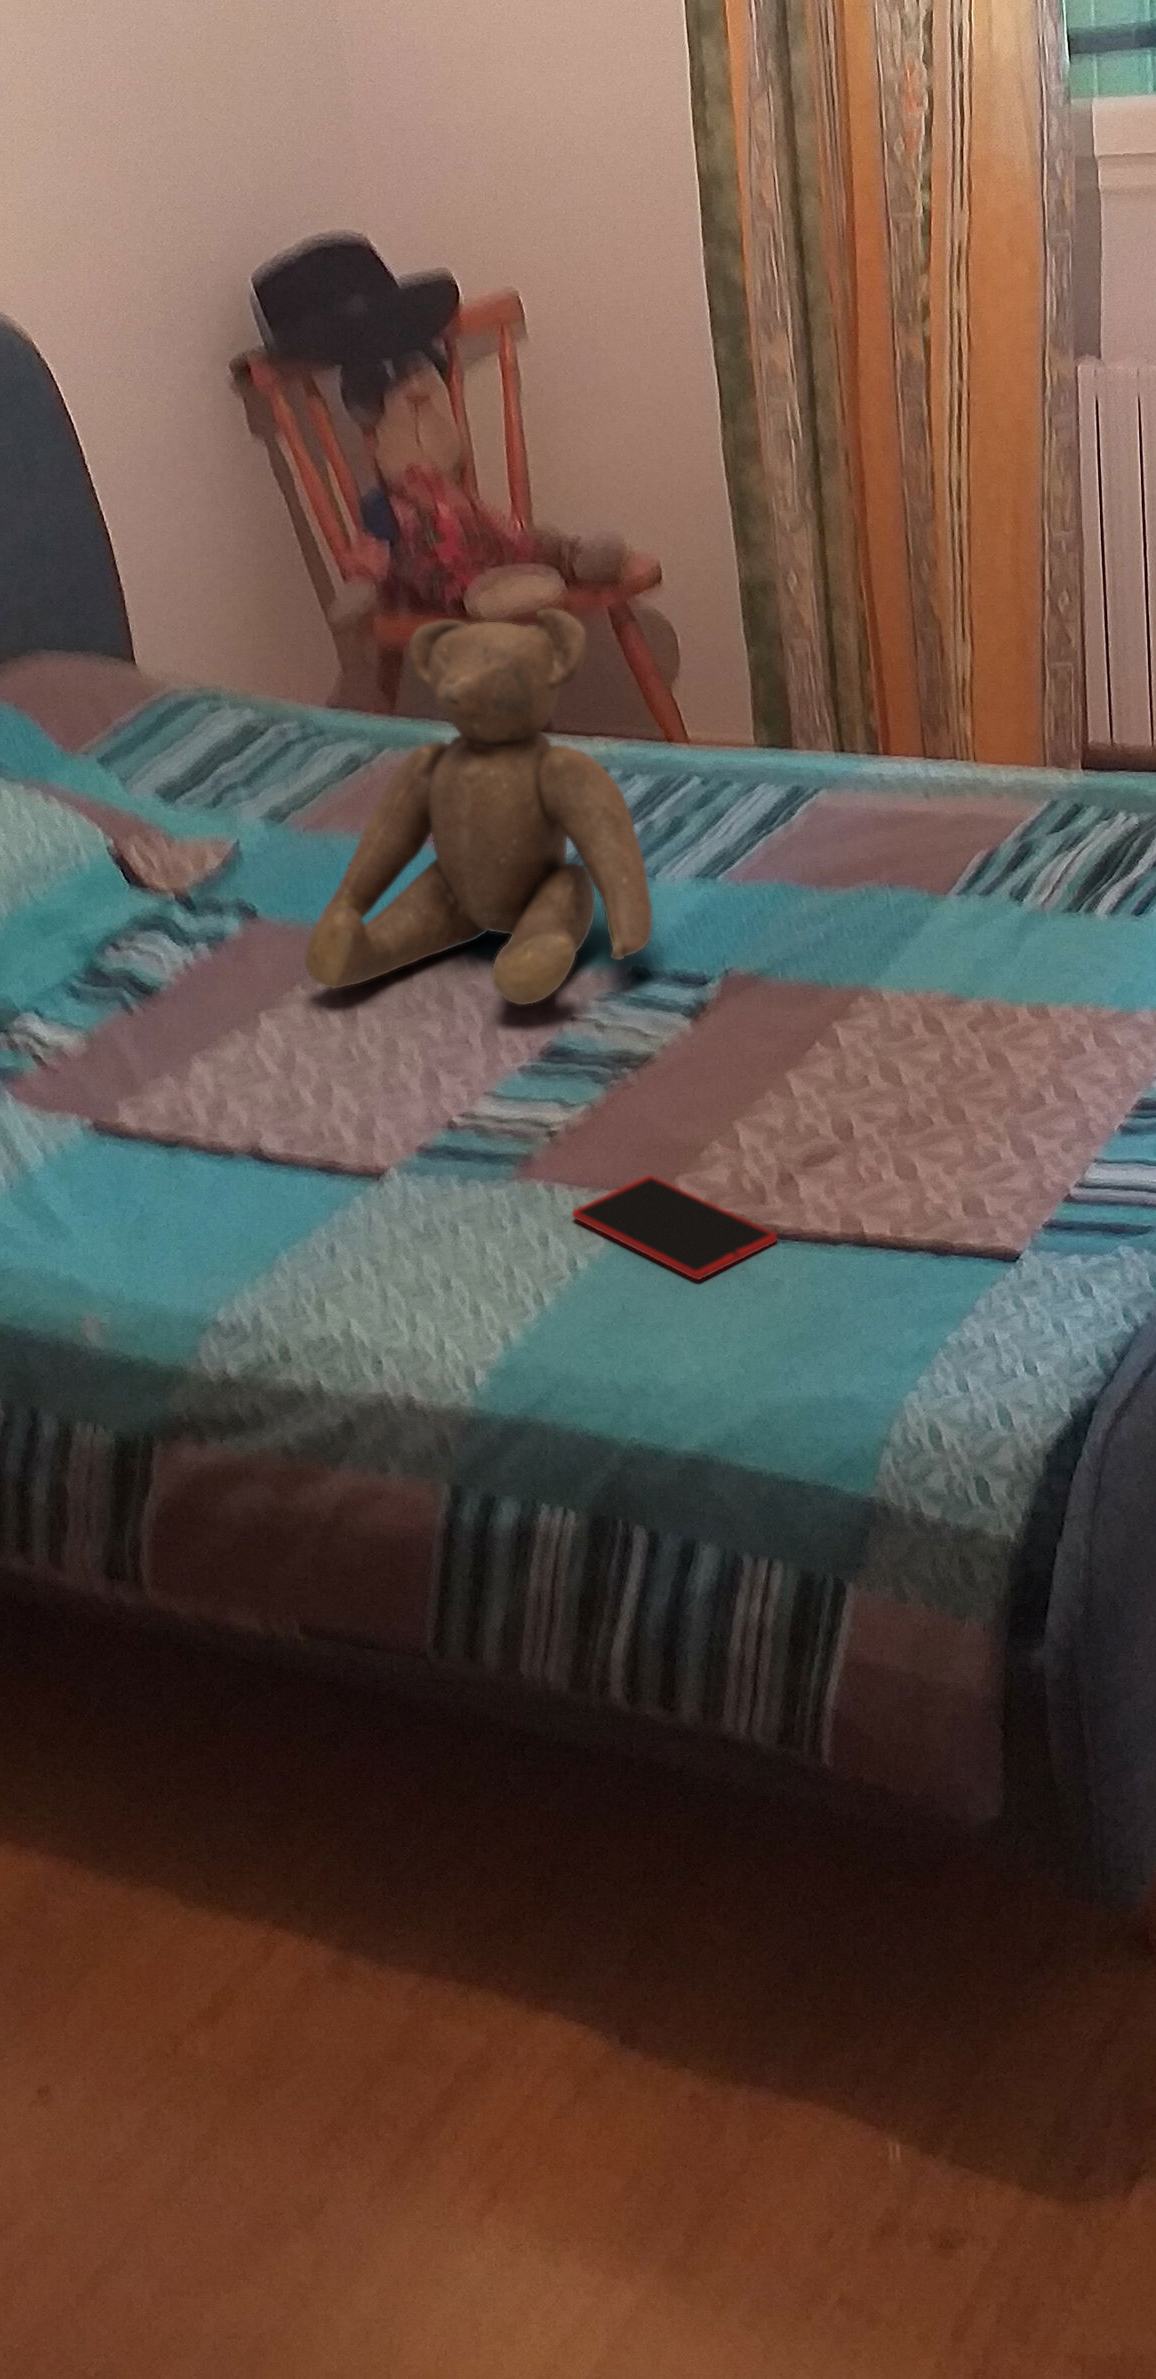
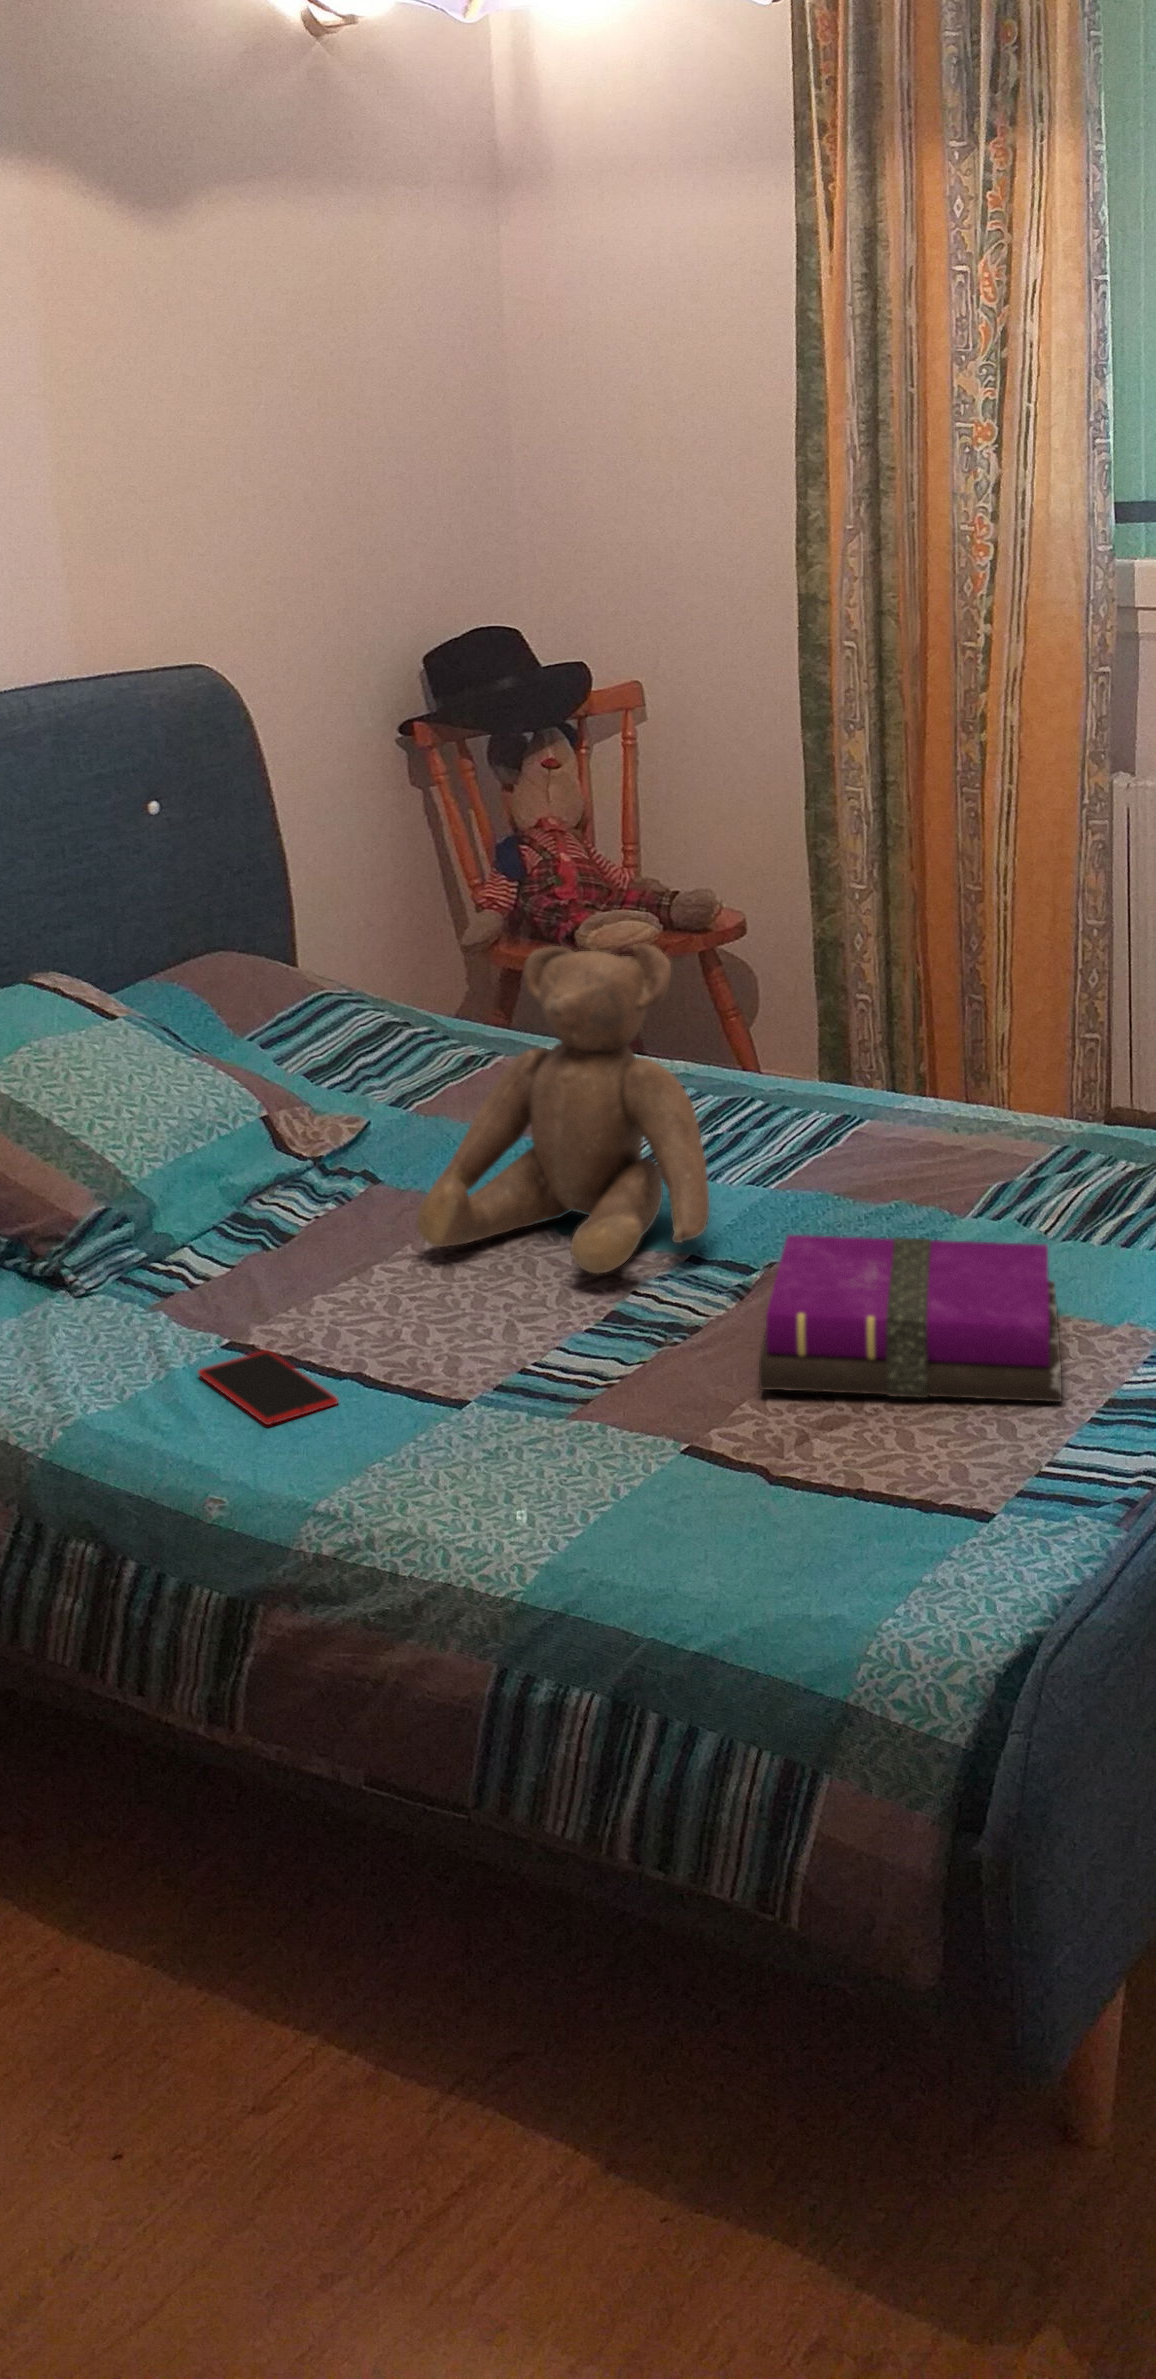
notebook: none [728,927,1085,1128] -> present [759,1235,1062,1402]
smartphone: present [572,1176,777,1279] -> present [199,1351,338,1425]

